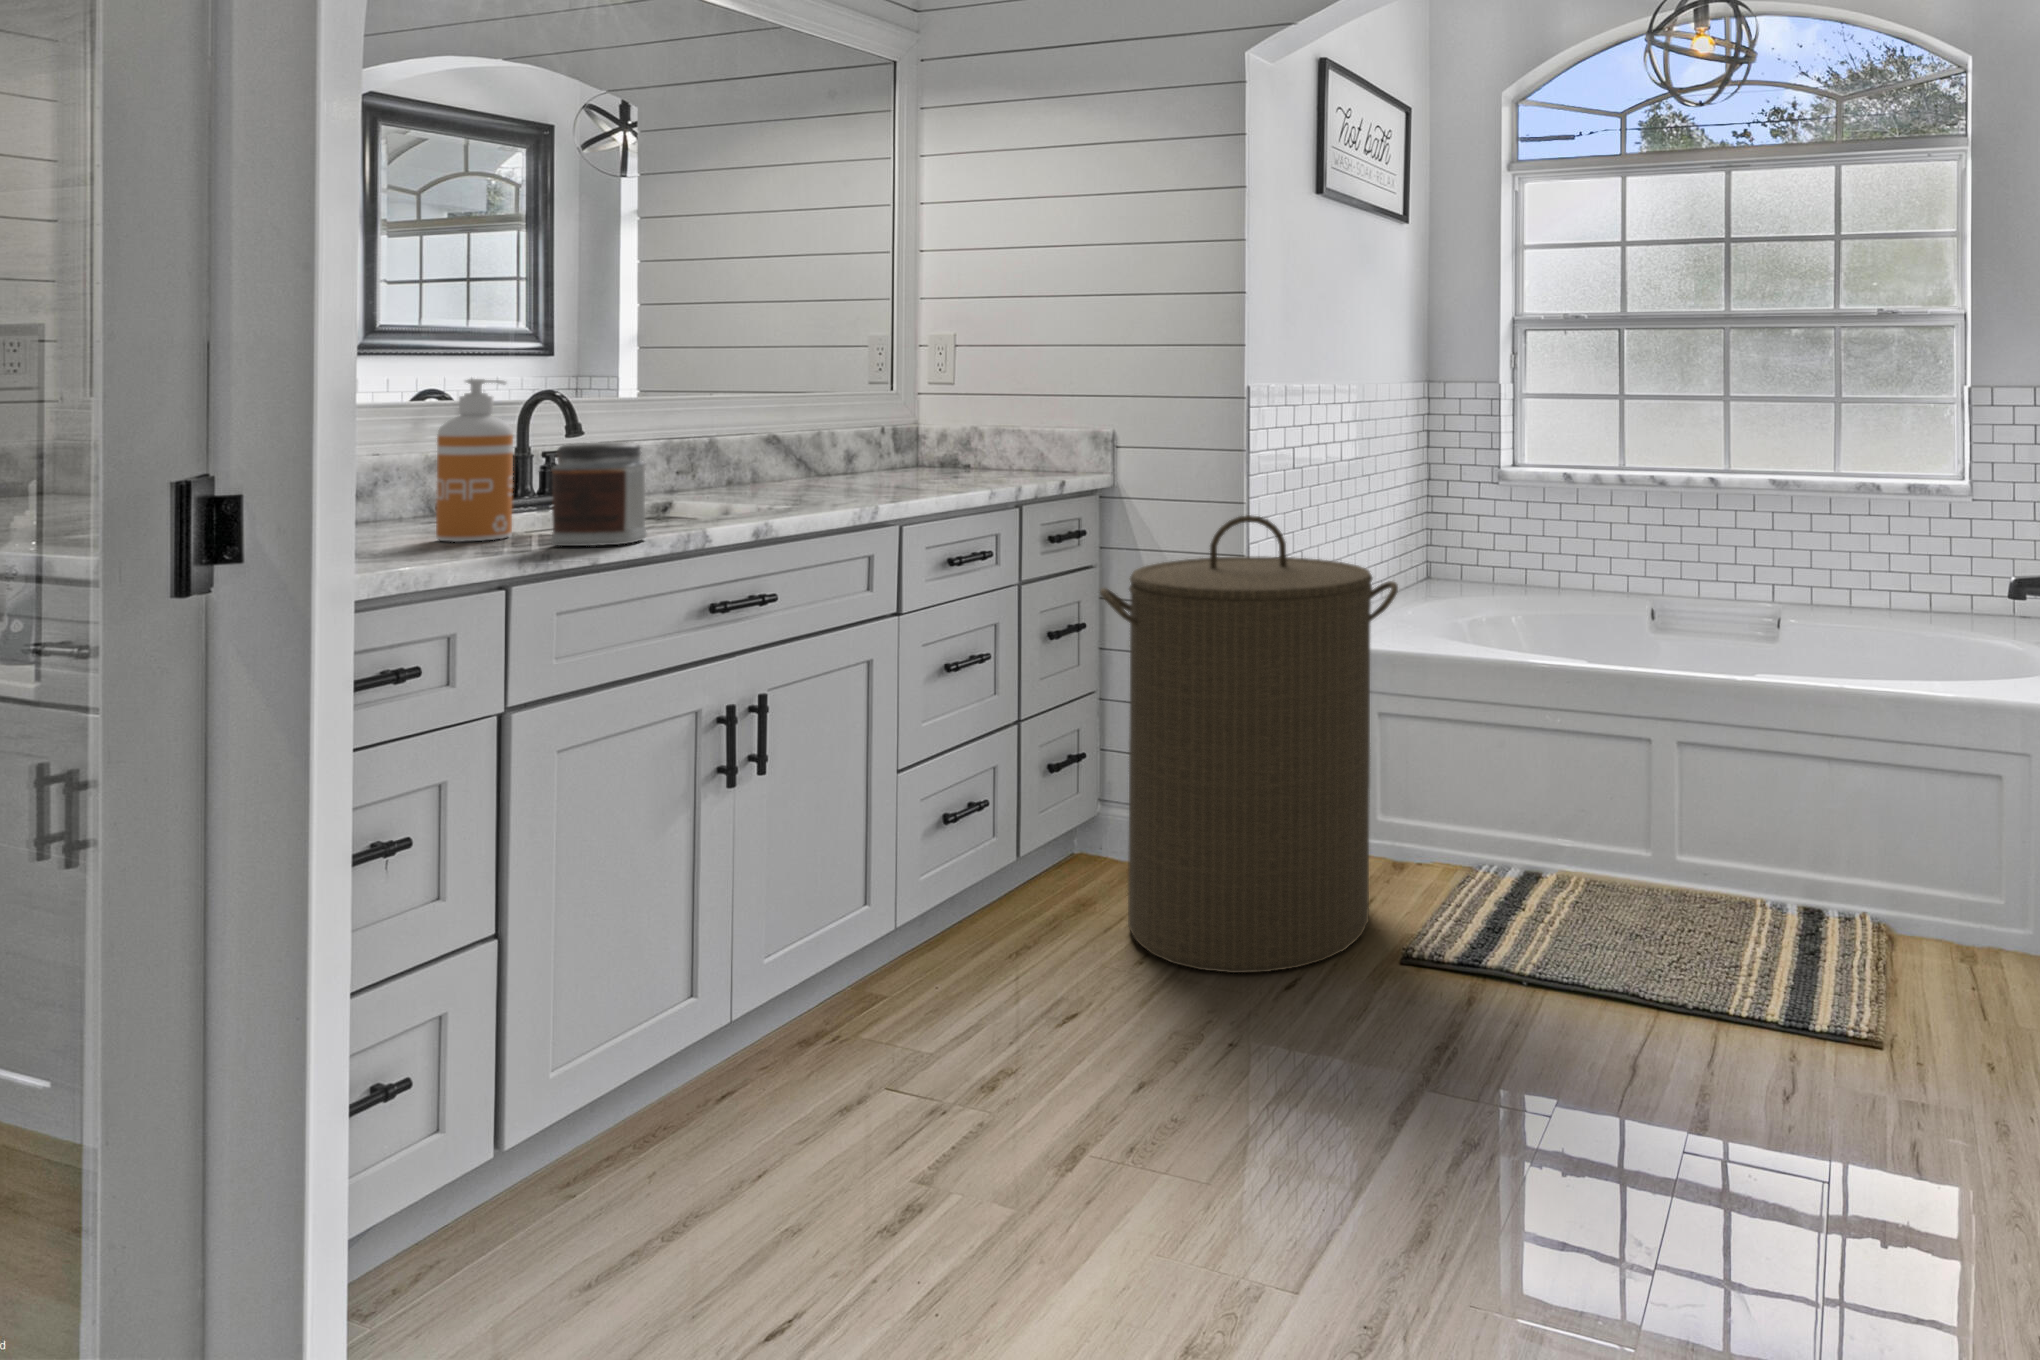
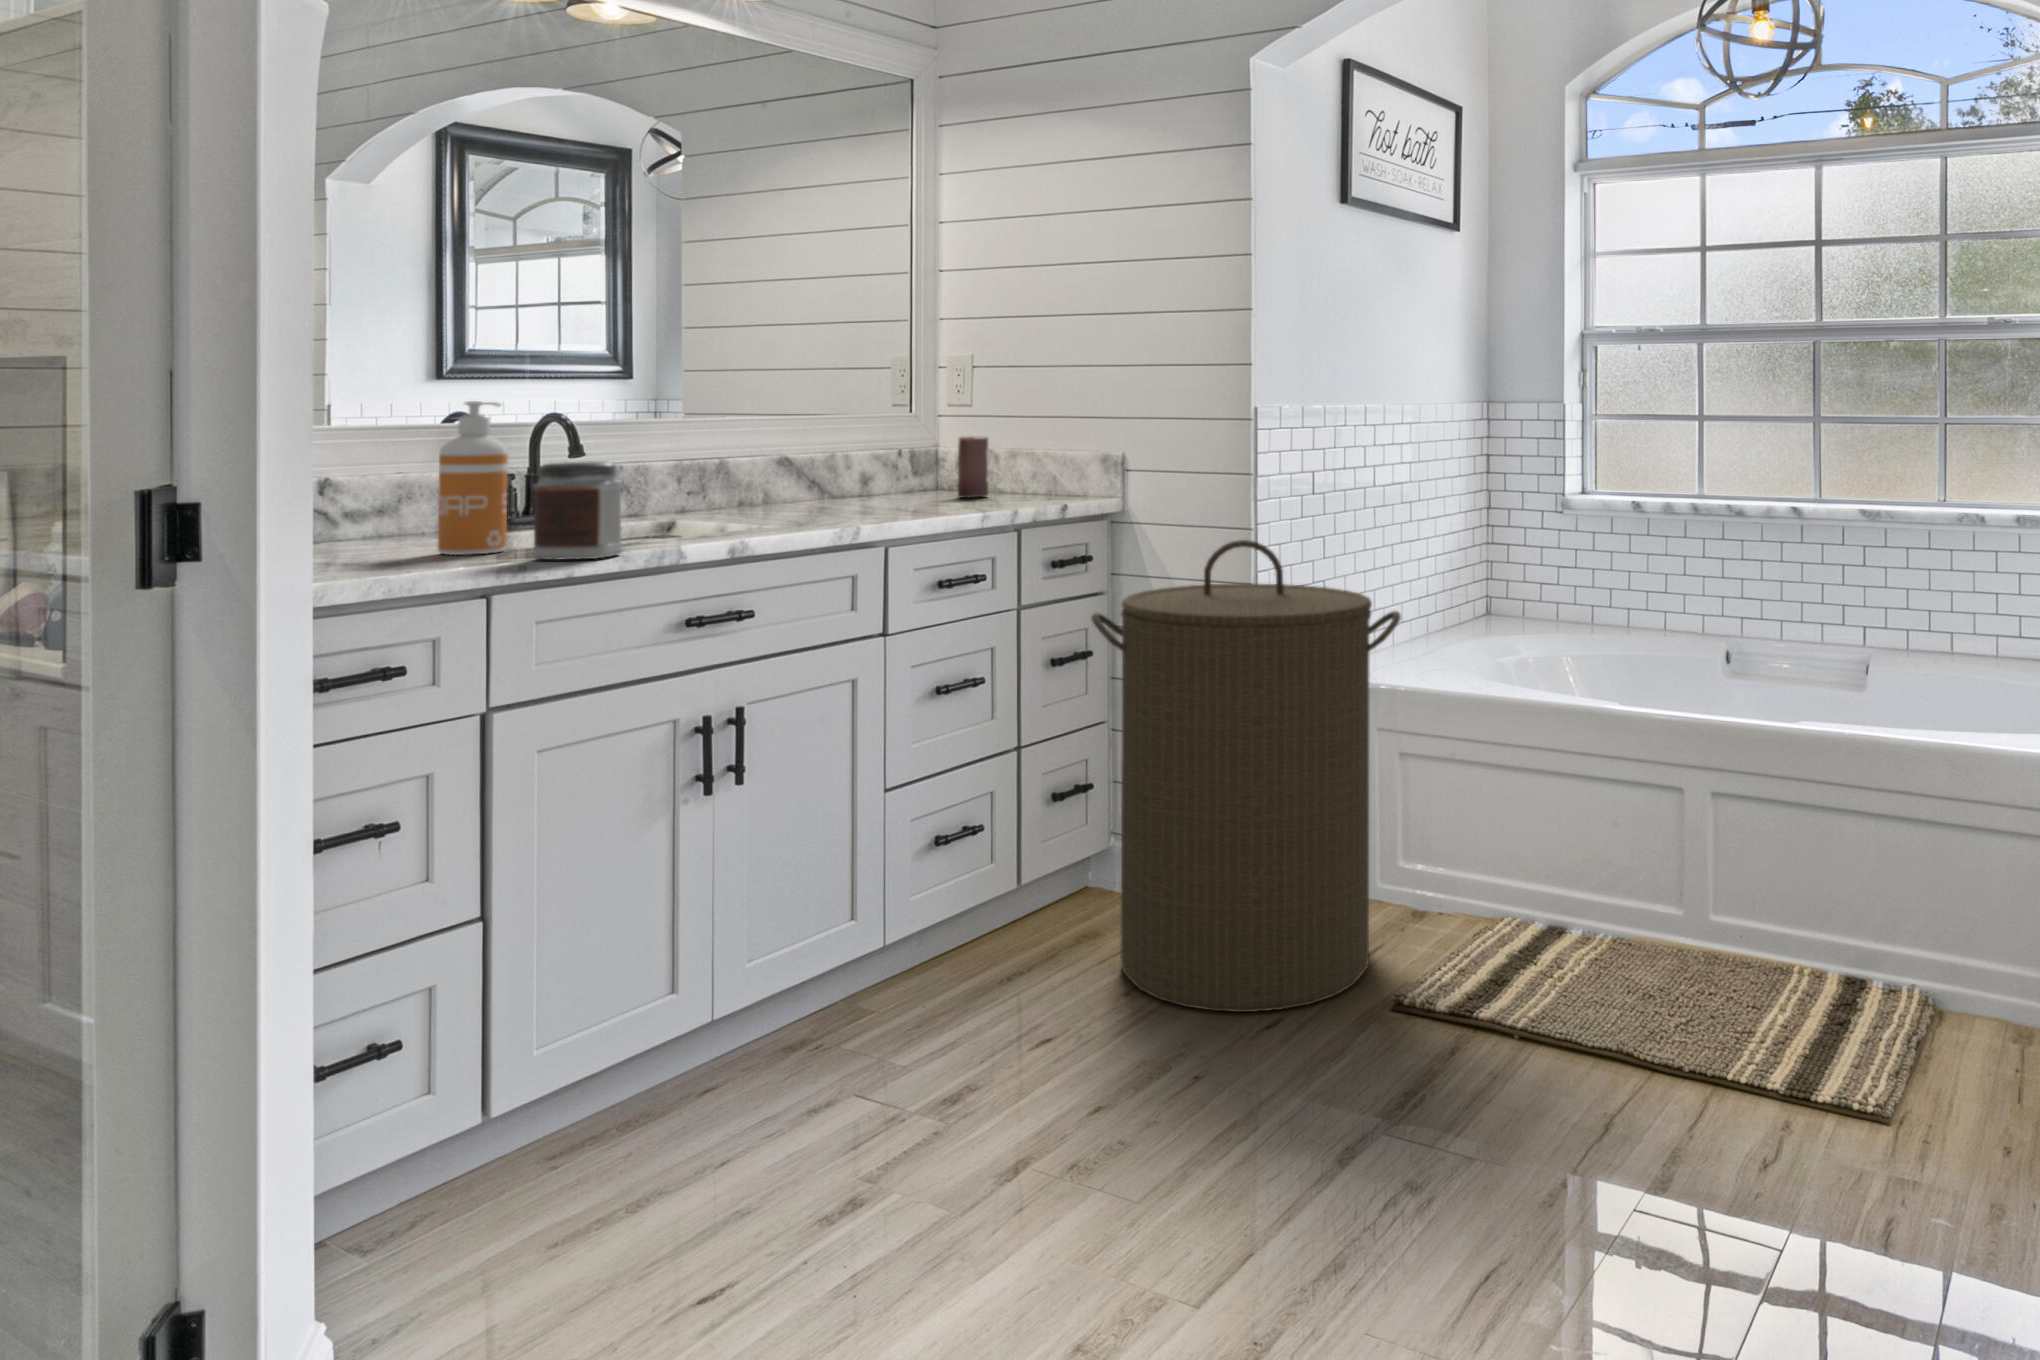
candle: none [943,415,973,475] -> present [958,437,989,498]

